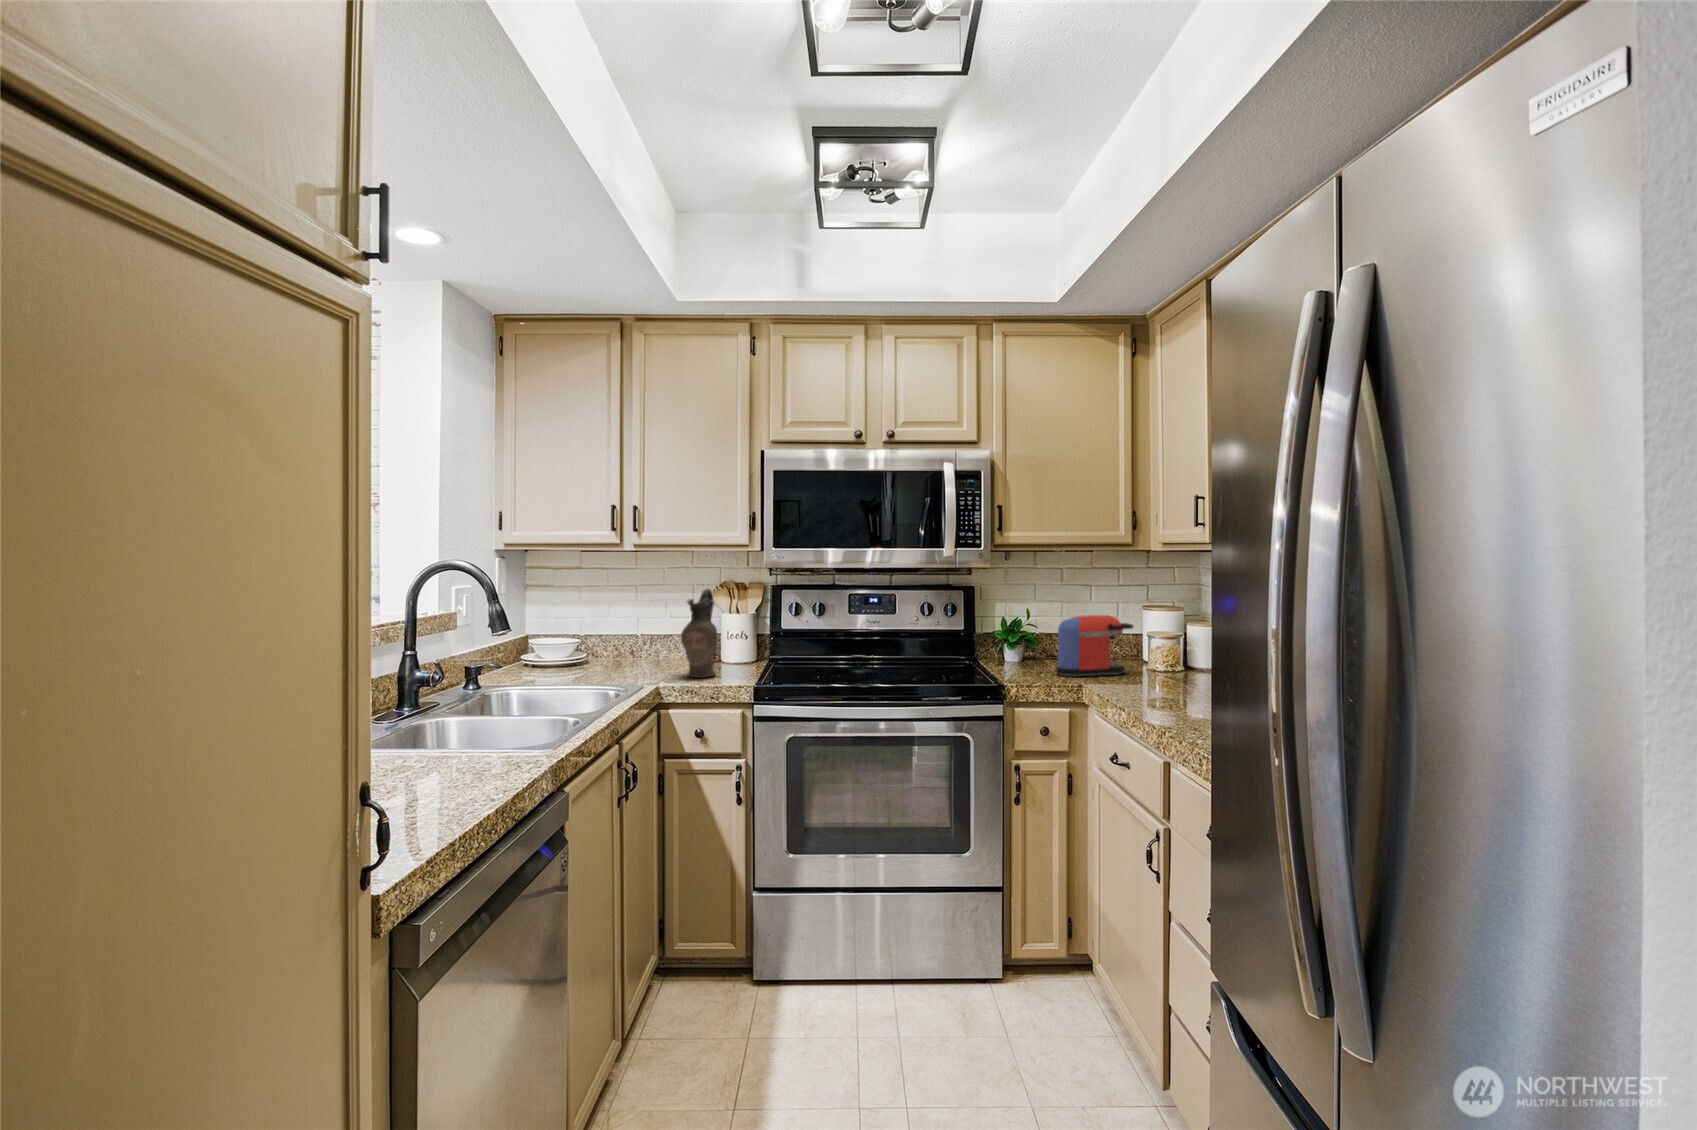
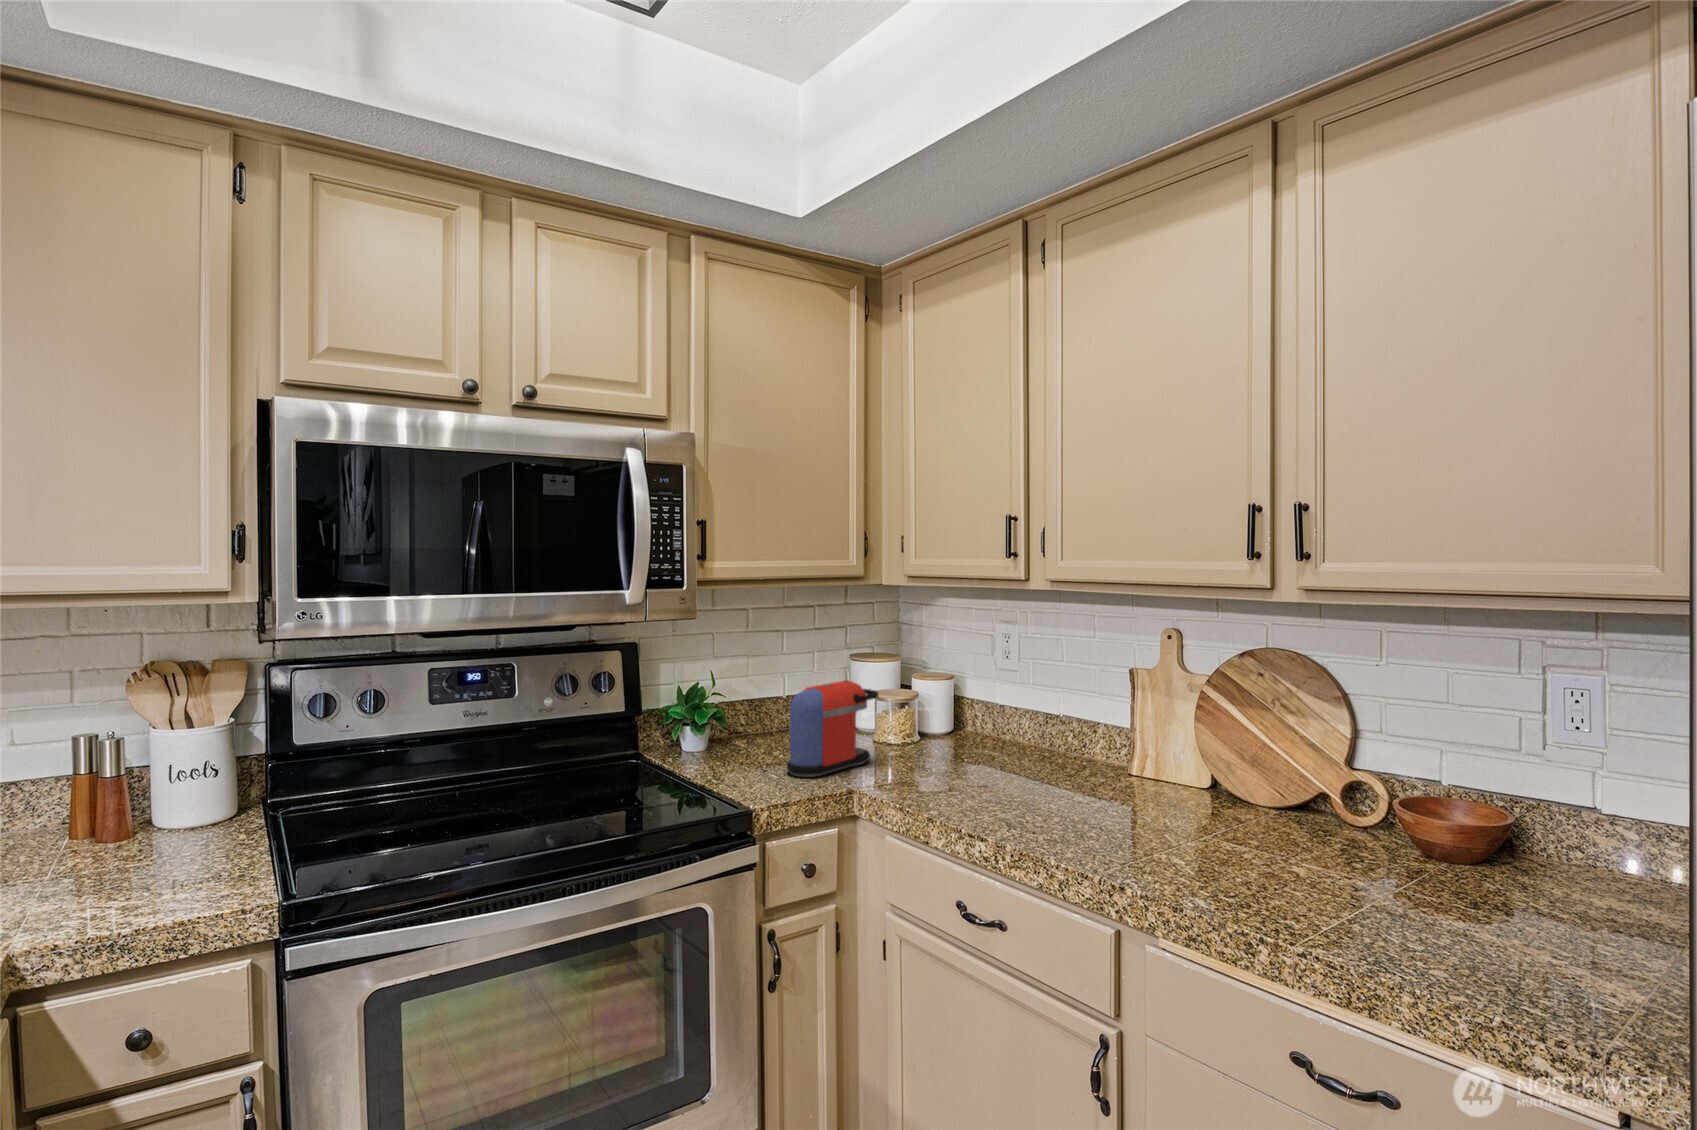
ceramic pitcher: present [681,589,718,677] -> none [65,689,167,897]

